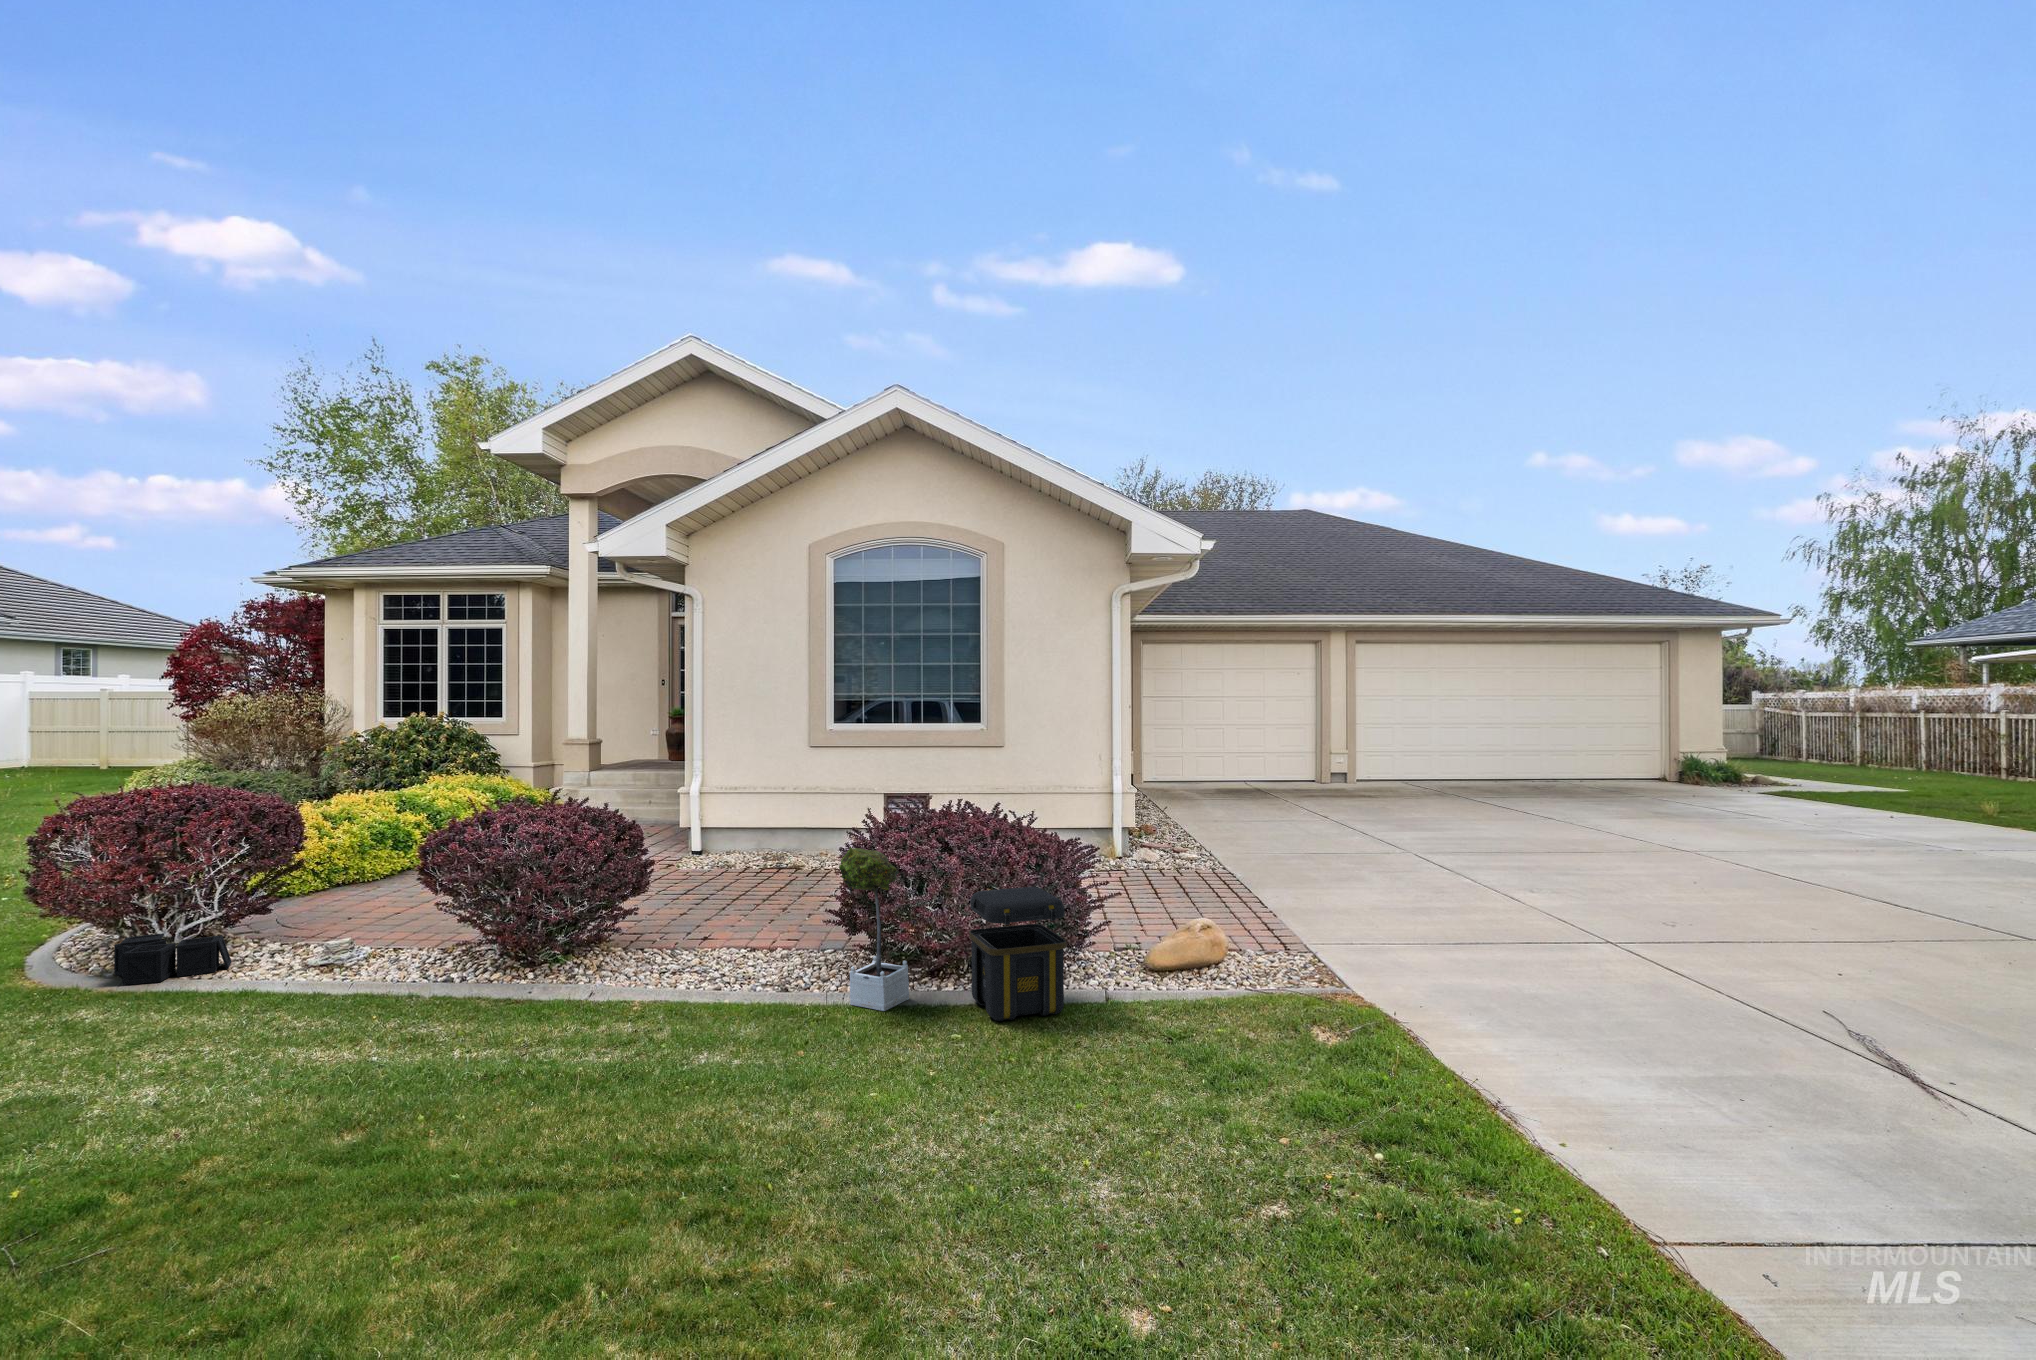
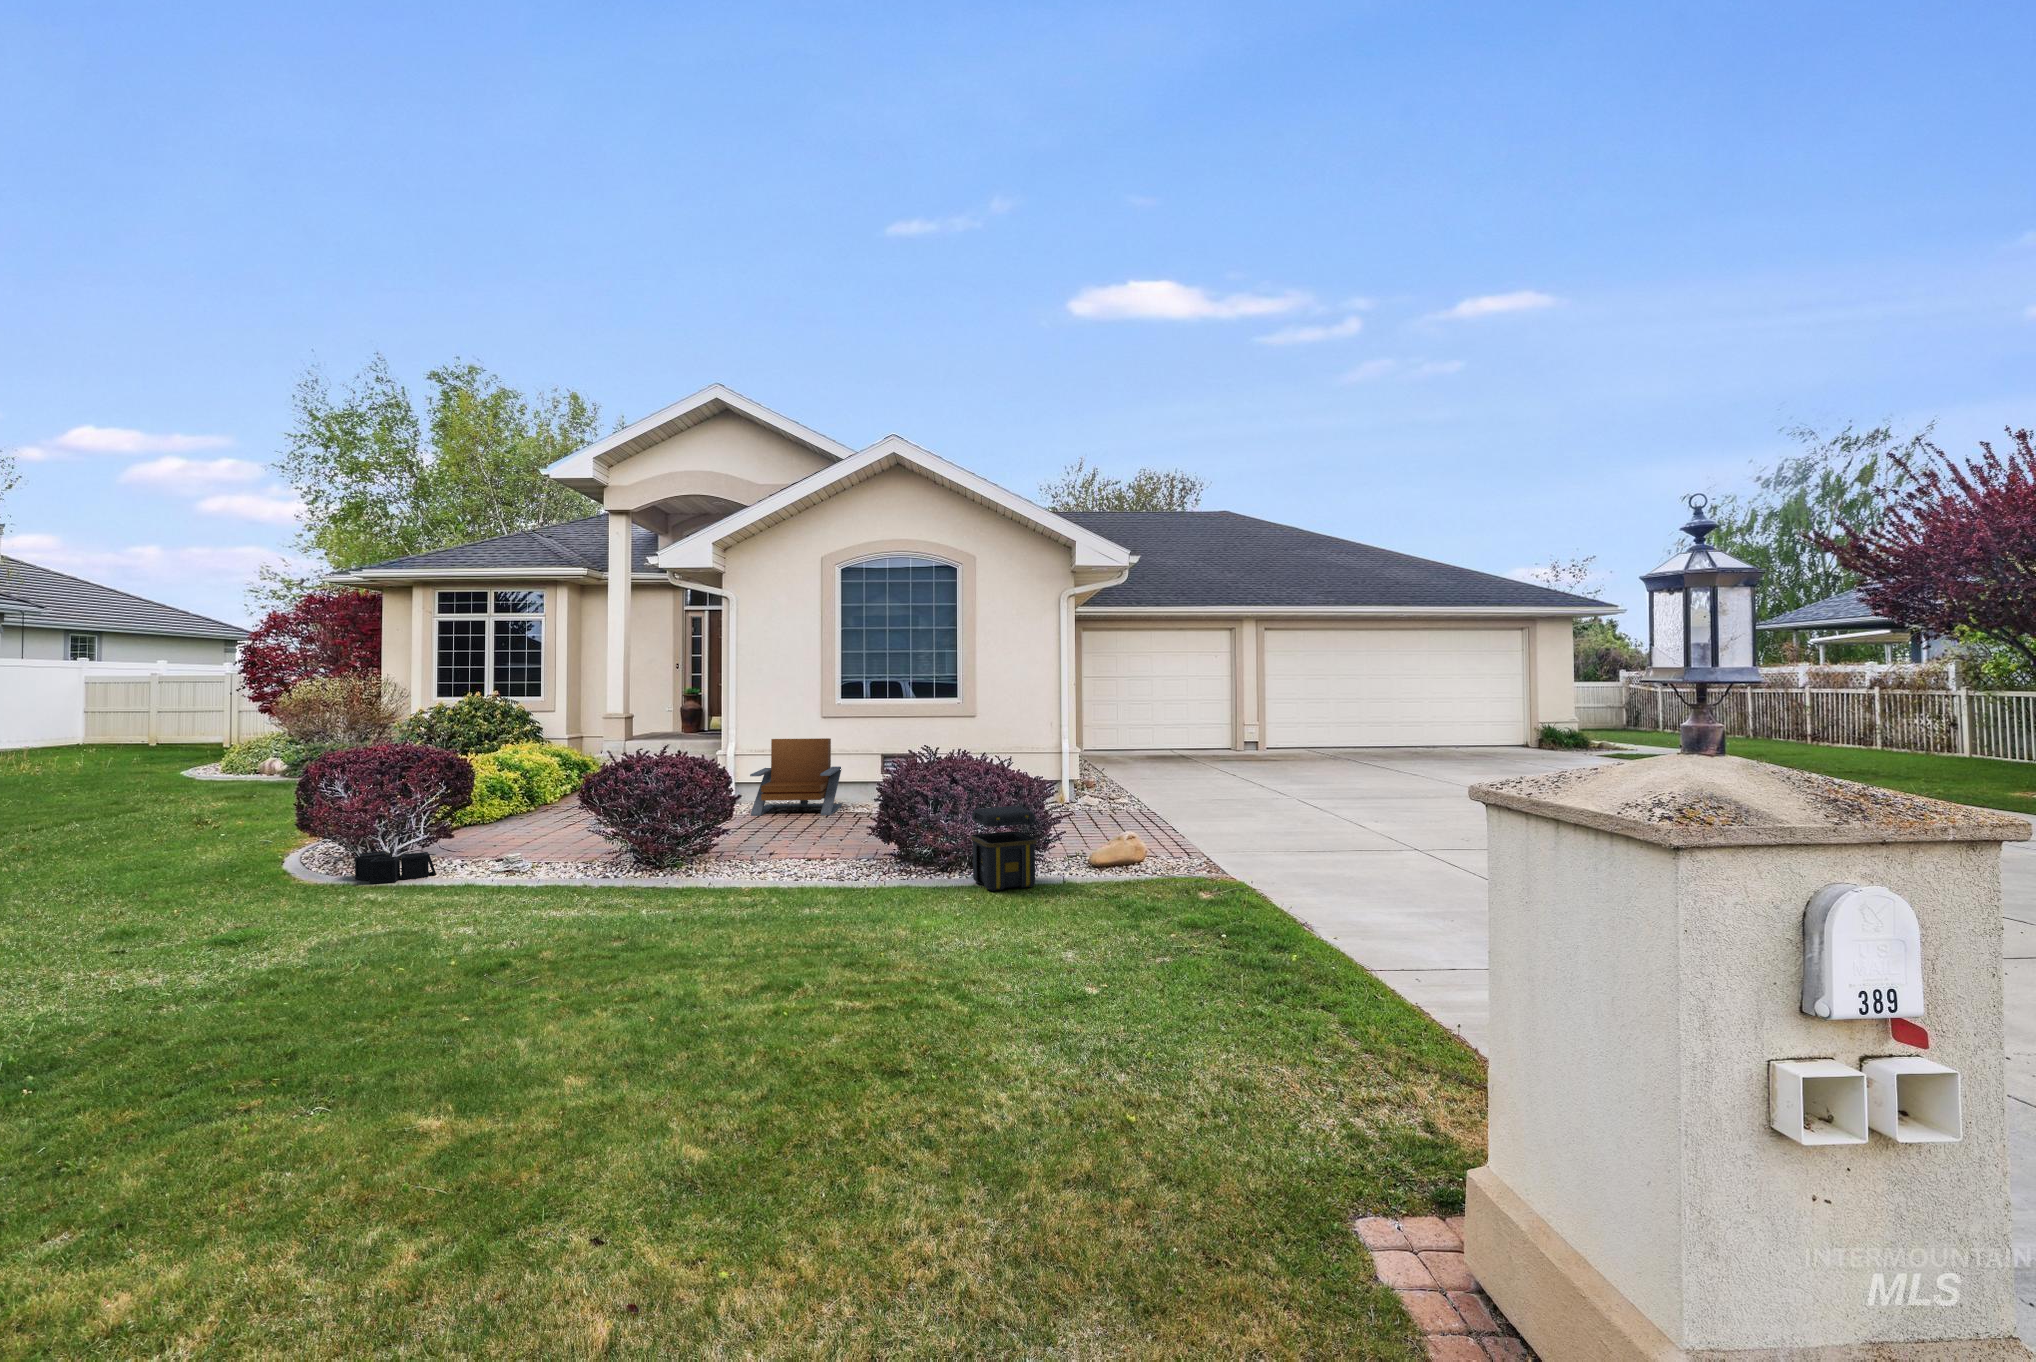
lounge chair: none [707,773,828,873] -> present [750,738,842,816]
potted tree: present [839,847,909,1011] -> none [883,780,931,888]

